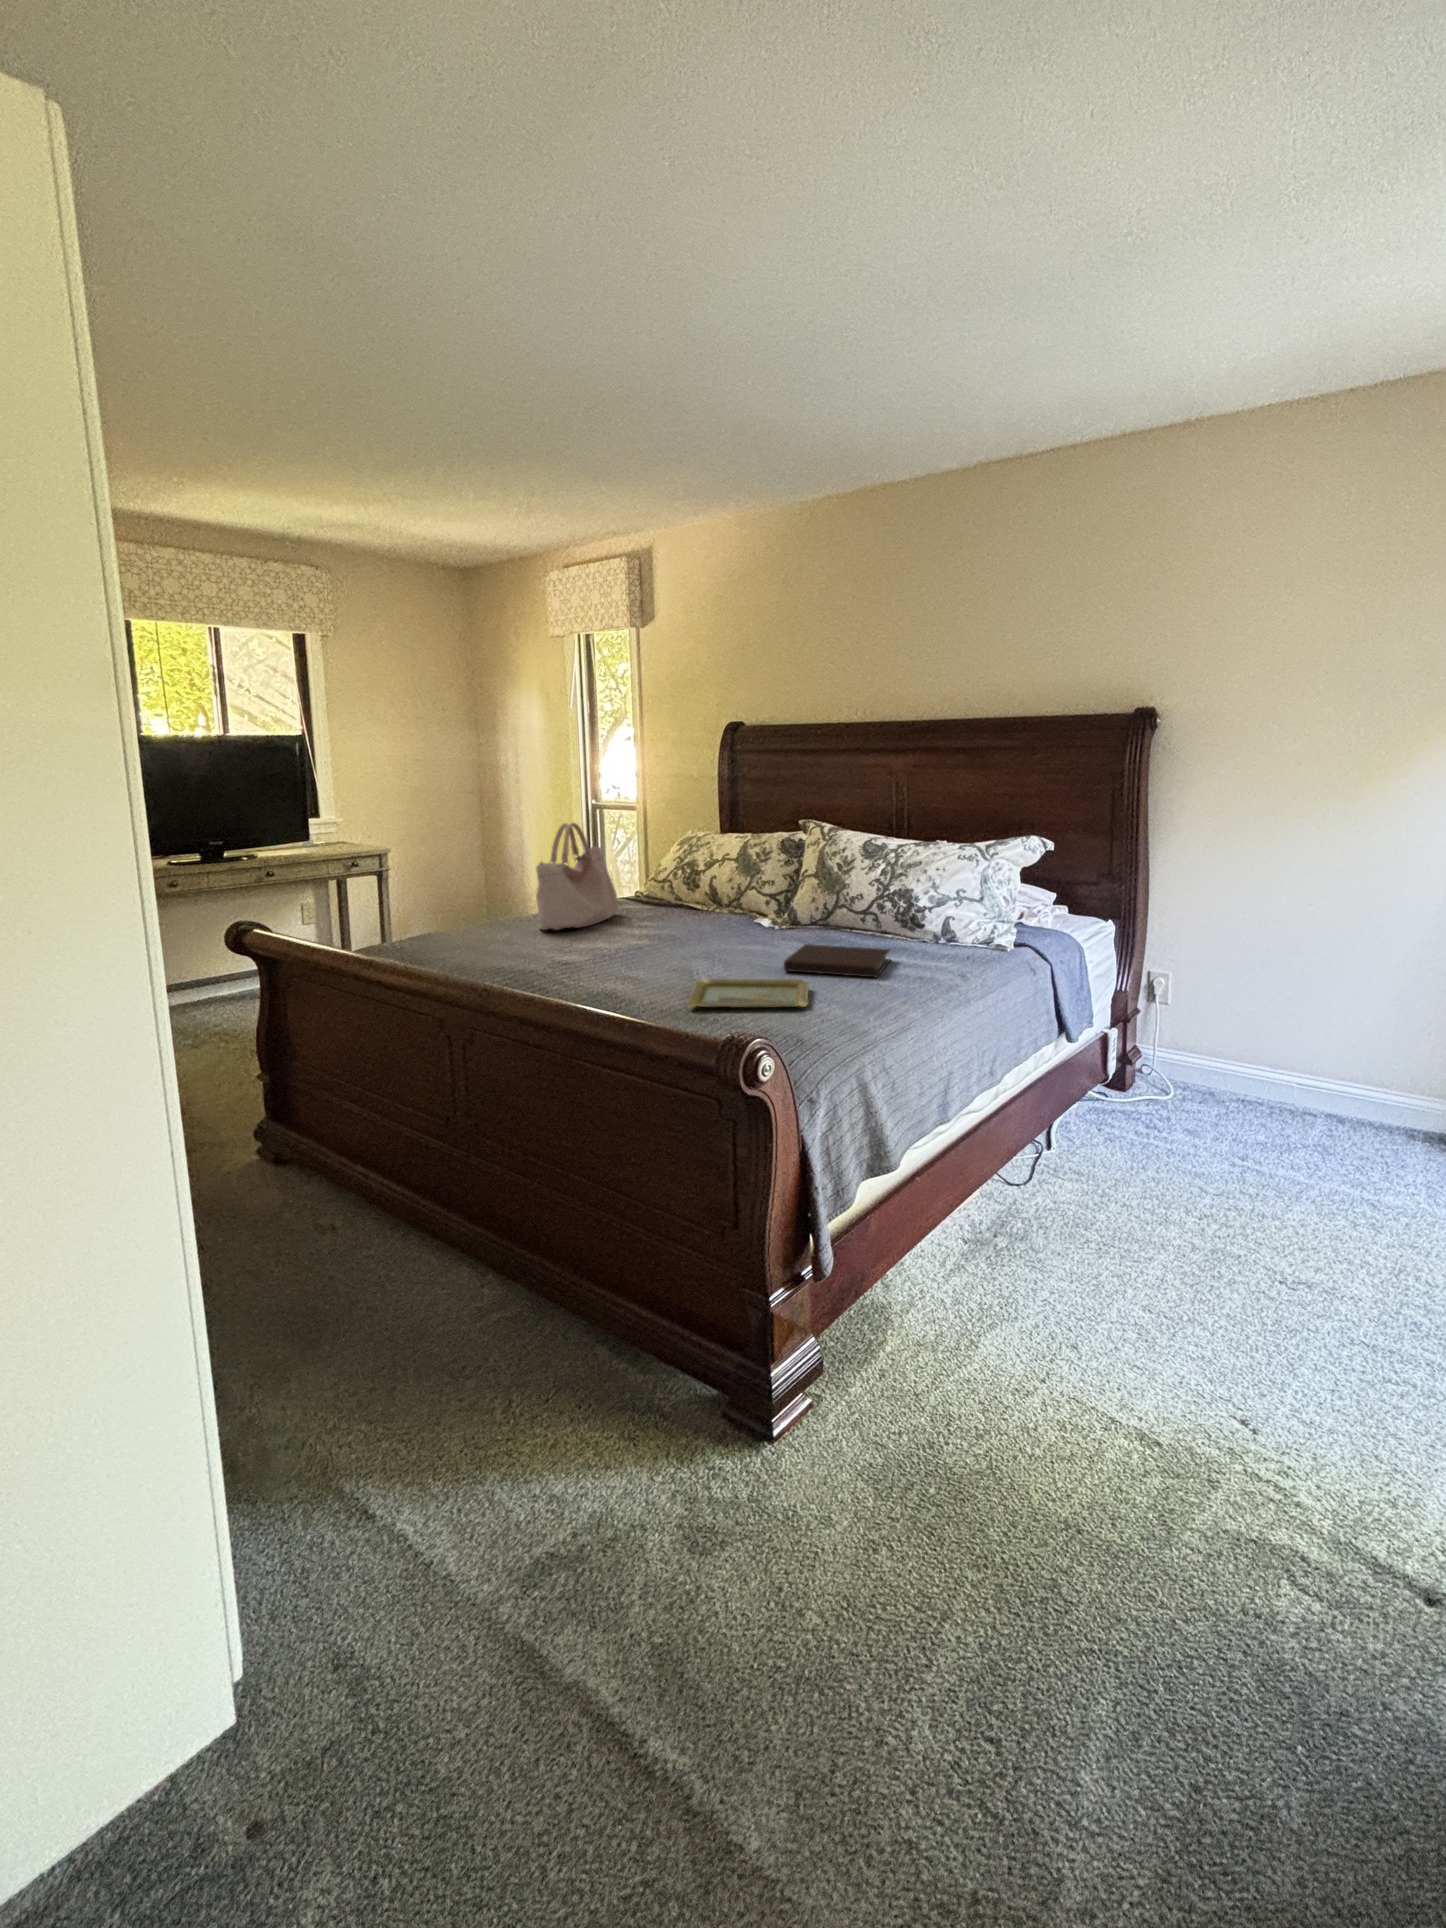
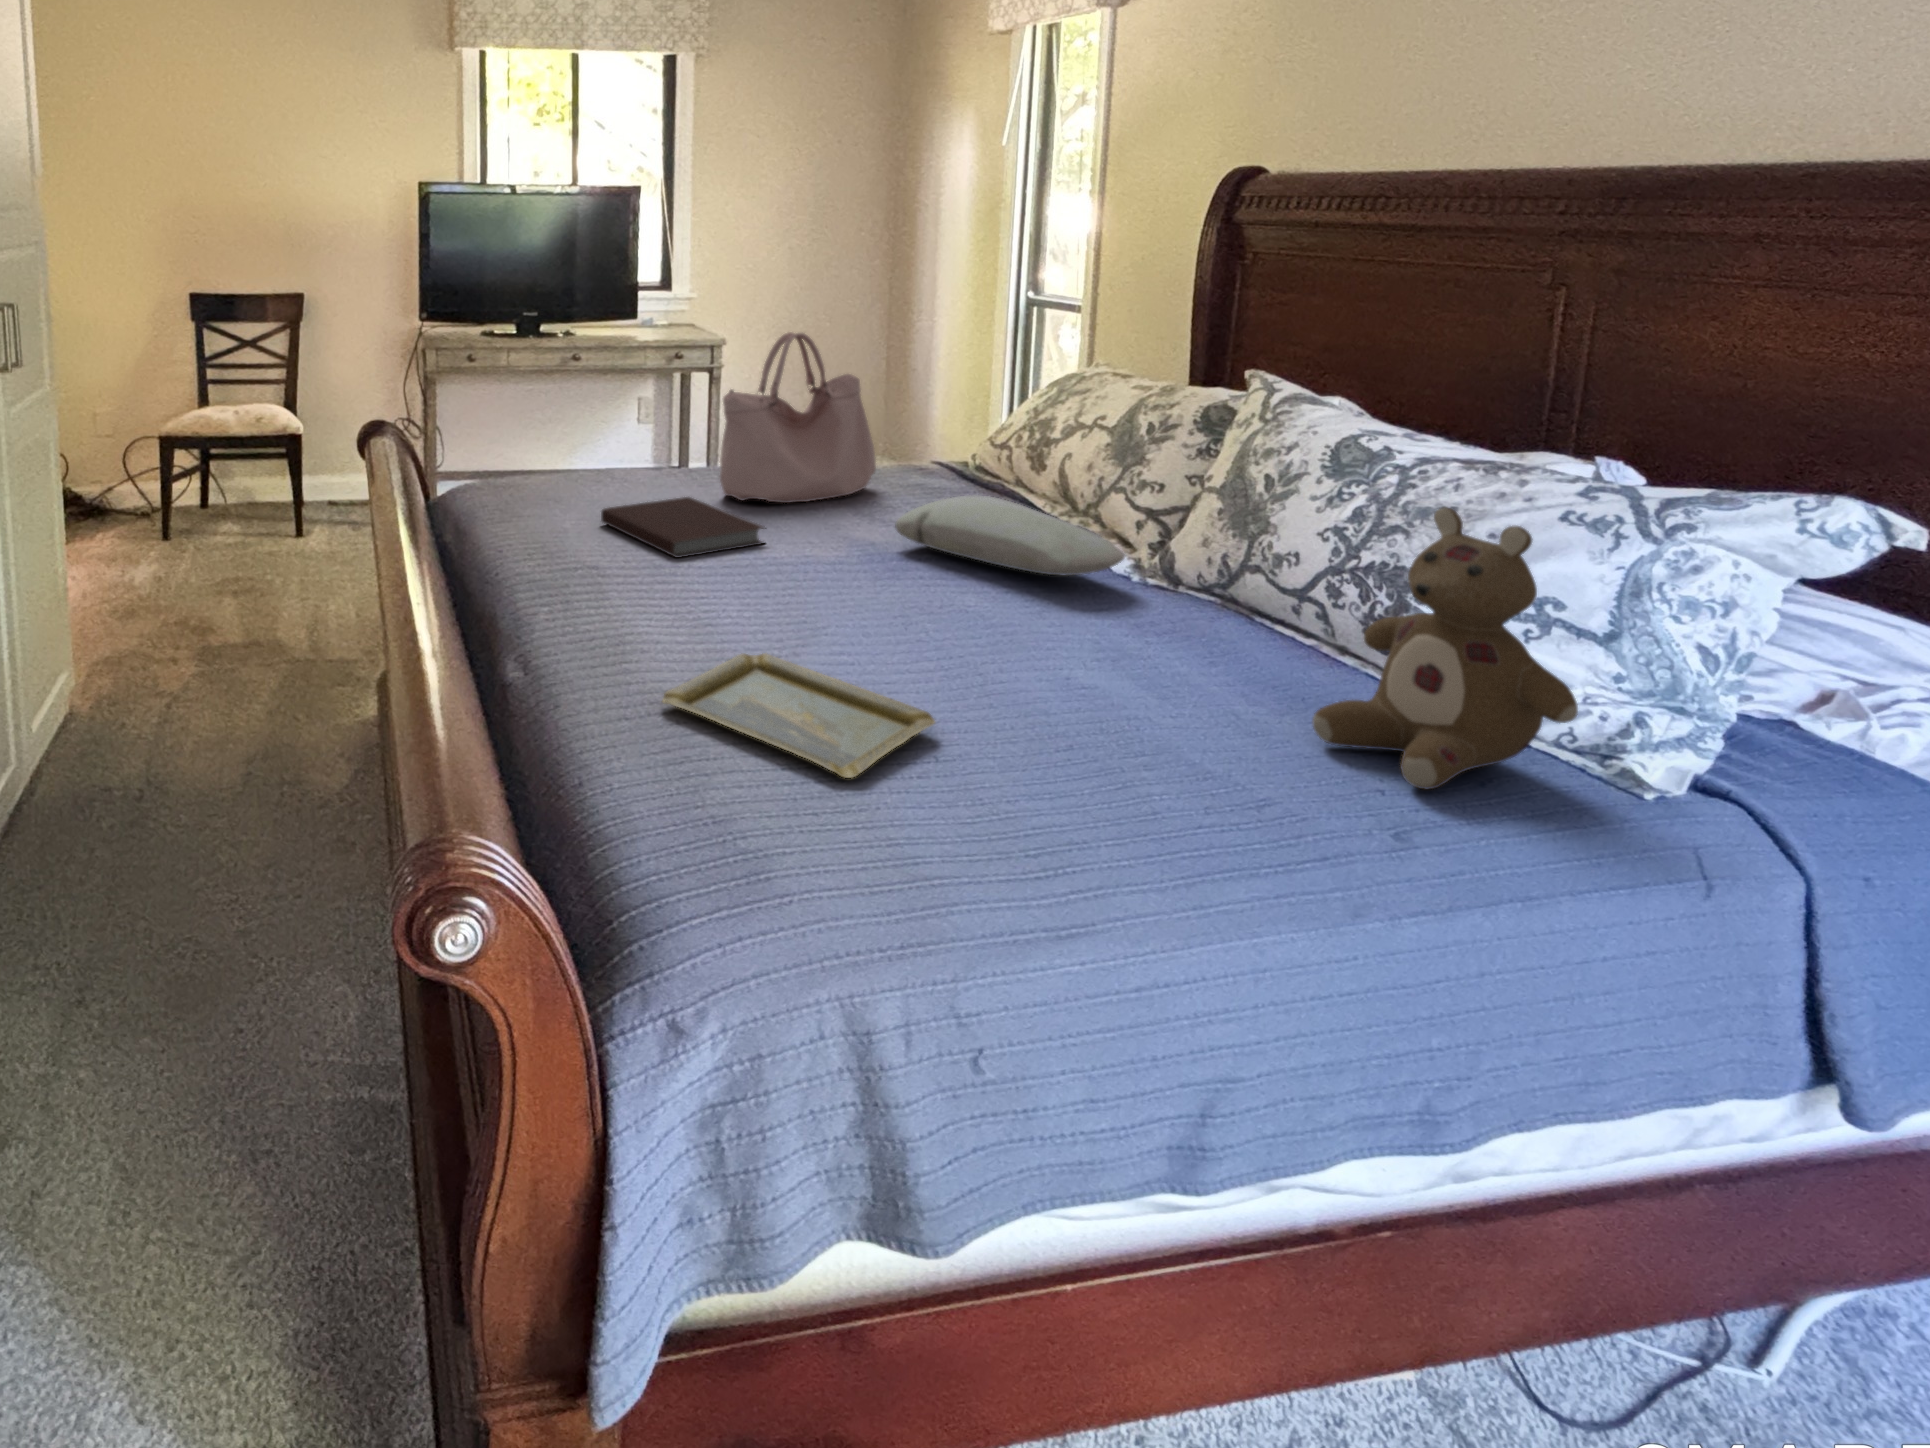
stuffed bear: none [918,854,997,961] -> present [1312,507,1578,789]
pillow: none [672,899,791,930] -> present [895,496,1125,575]
notebook: present [784,944,890,977] -> present [601,497,766,558]

